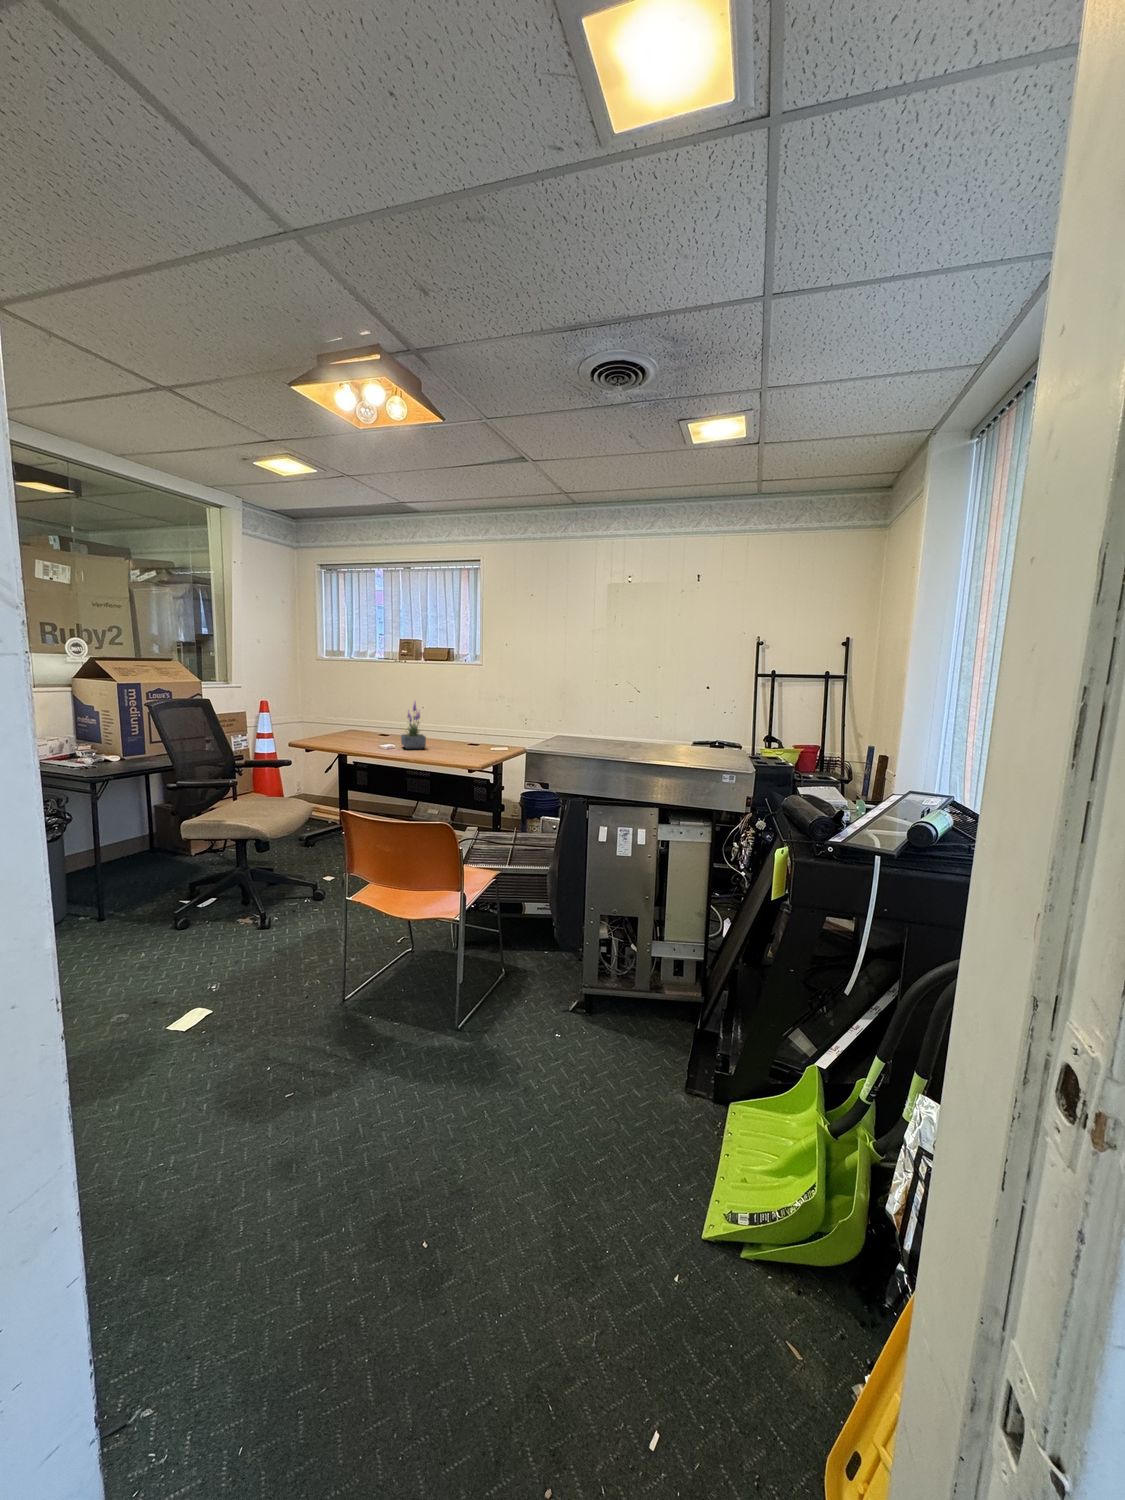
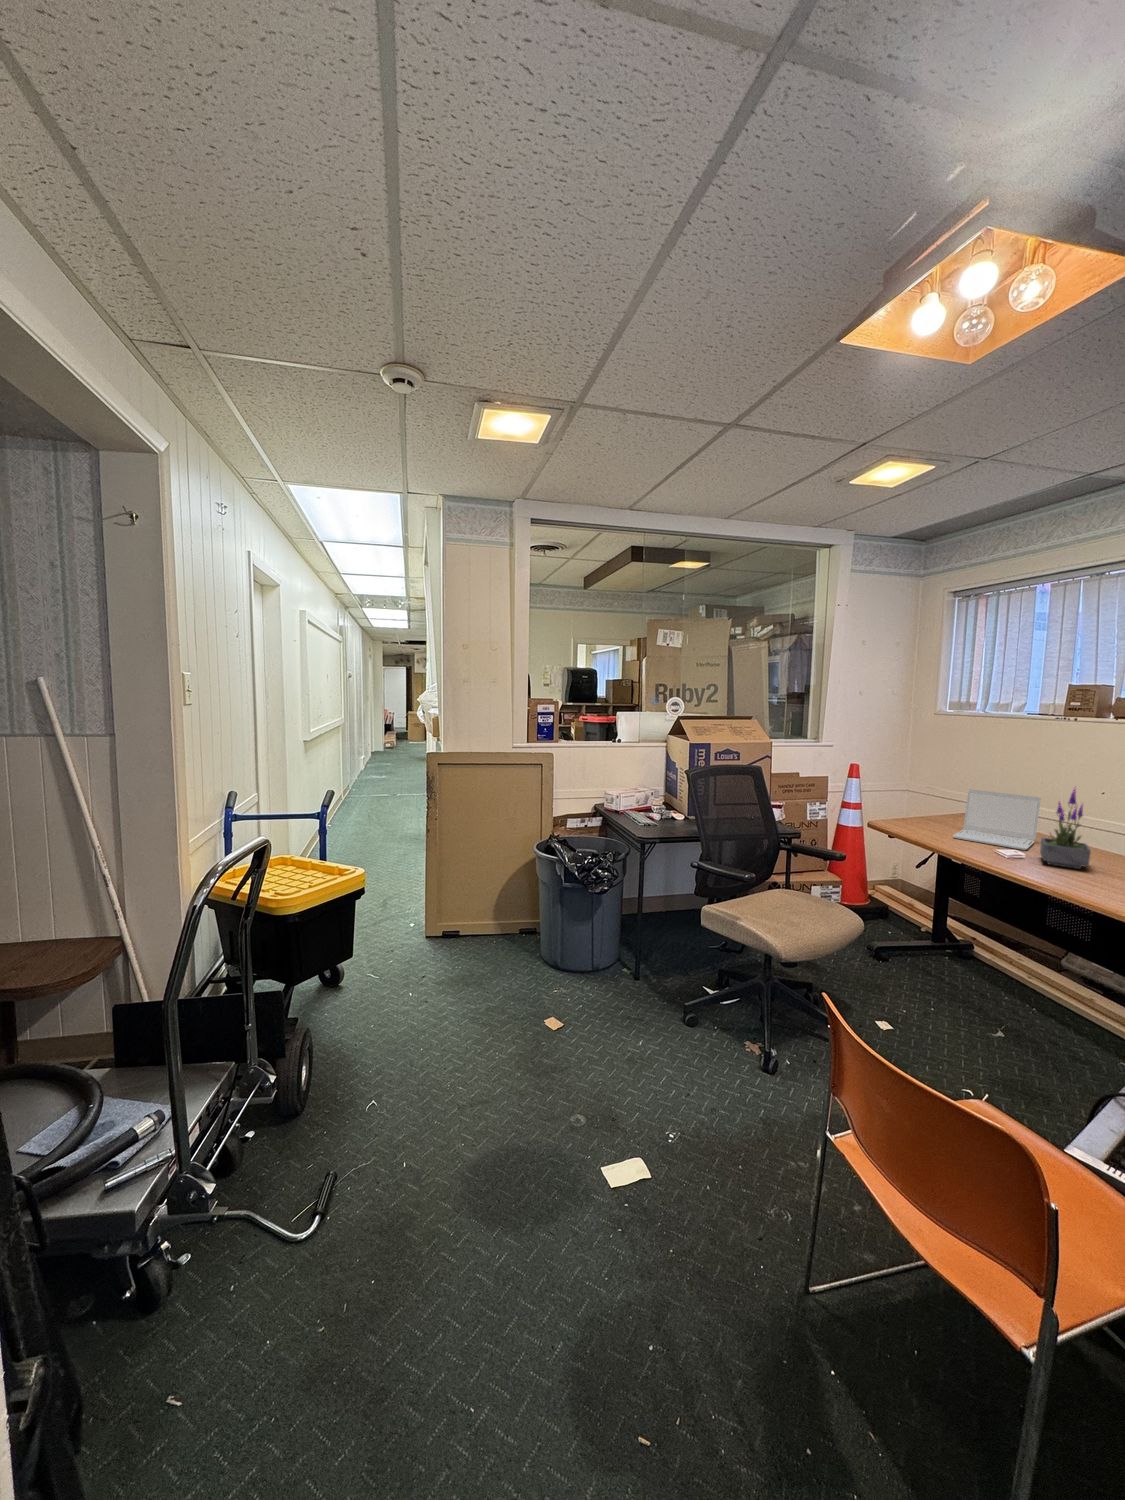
laptop: none [350,710,396,745] -> present [953,789,1041,850]

